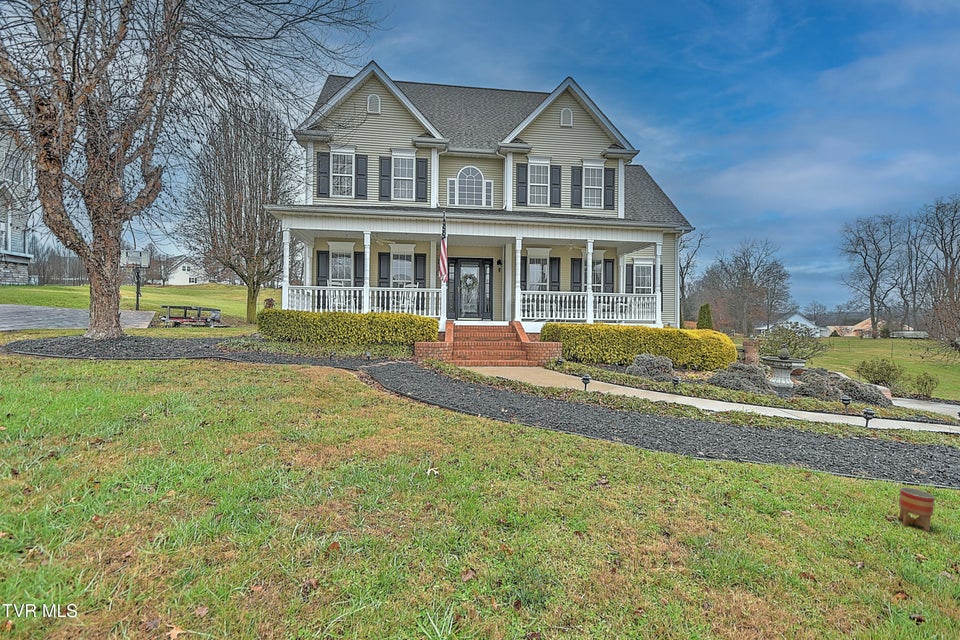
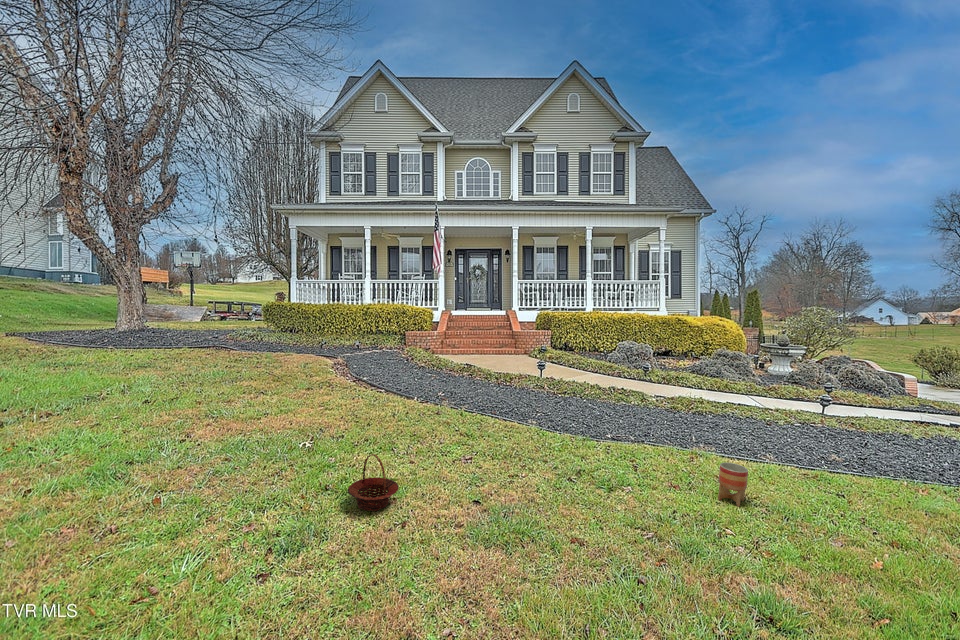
basket: none [585,501,643,566] -> present [348,454,399,511]

